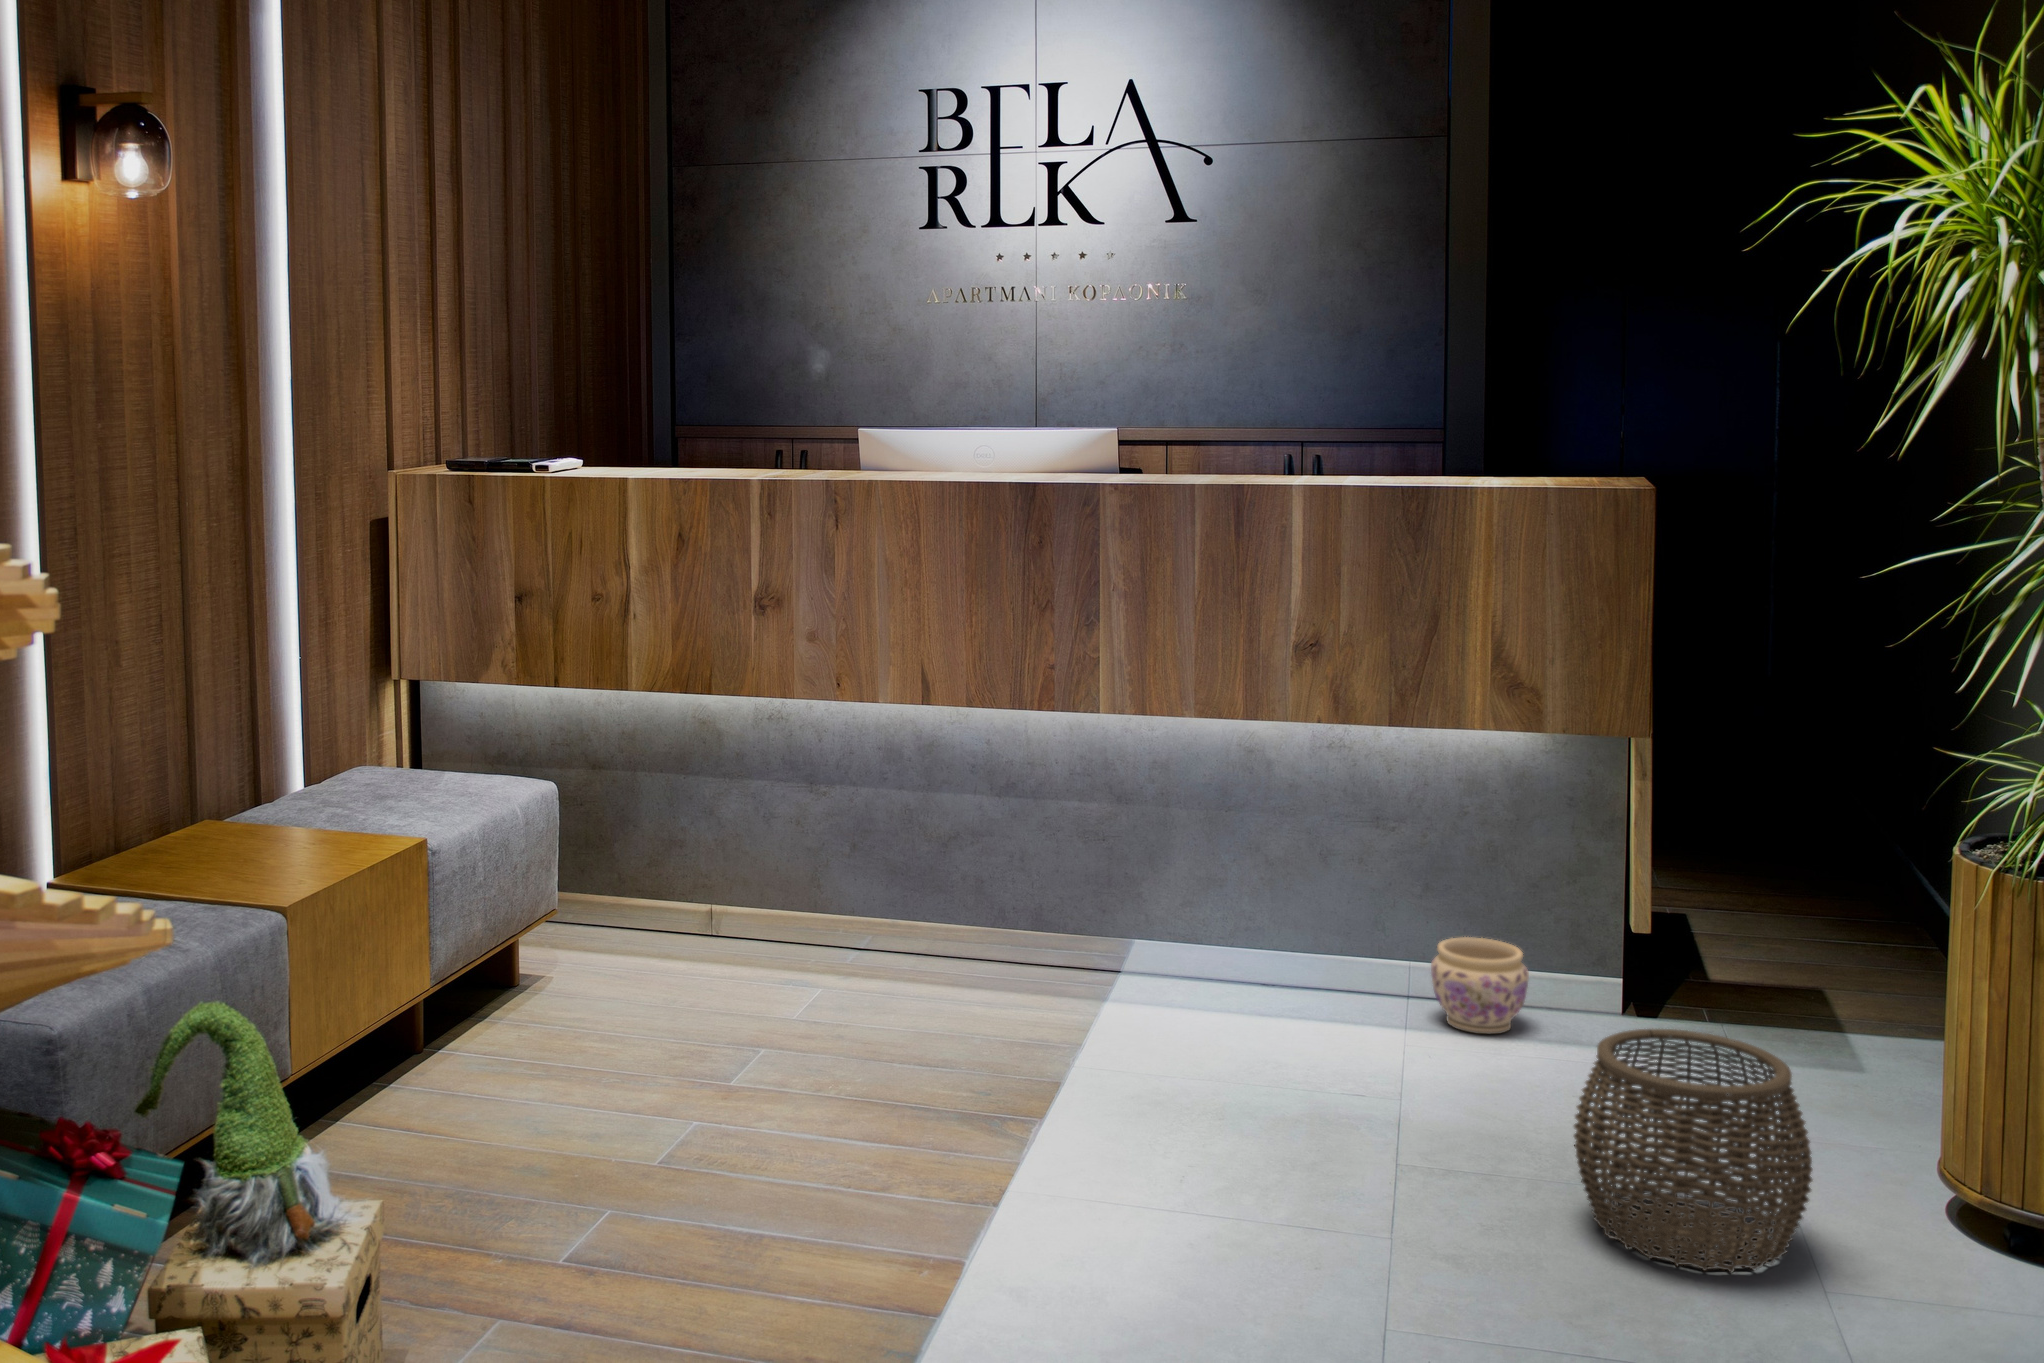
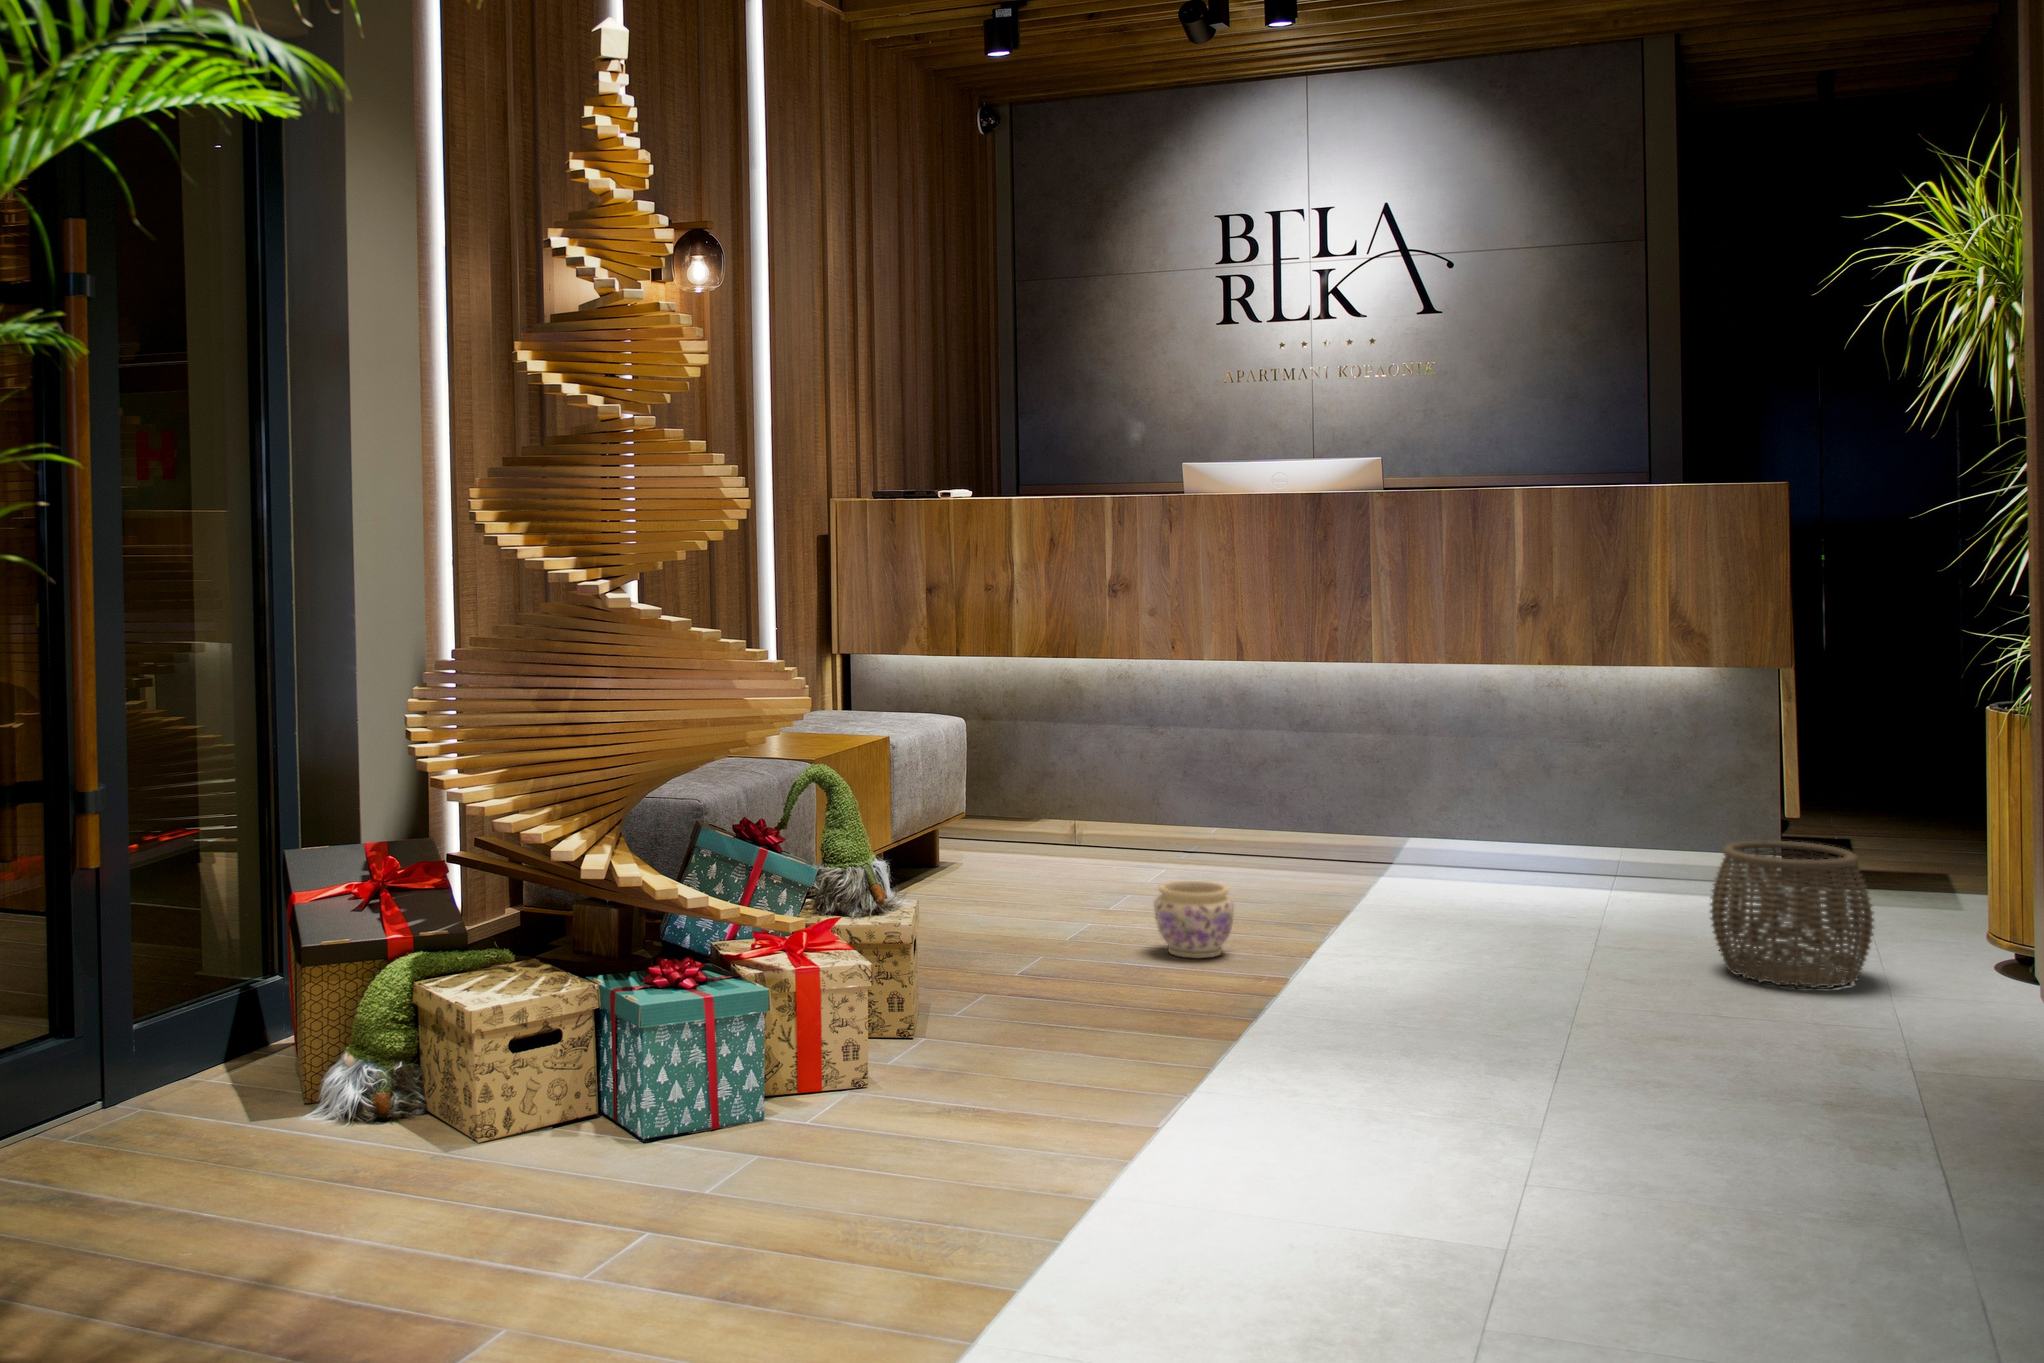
planter: present [1431,937,1529,1034] -> present [1154,881,1234,959]

